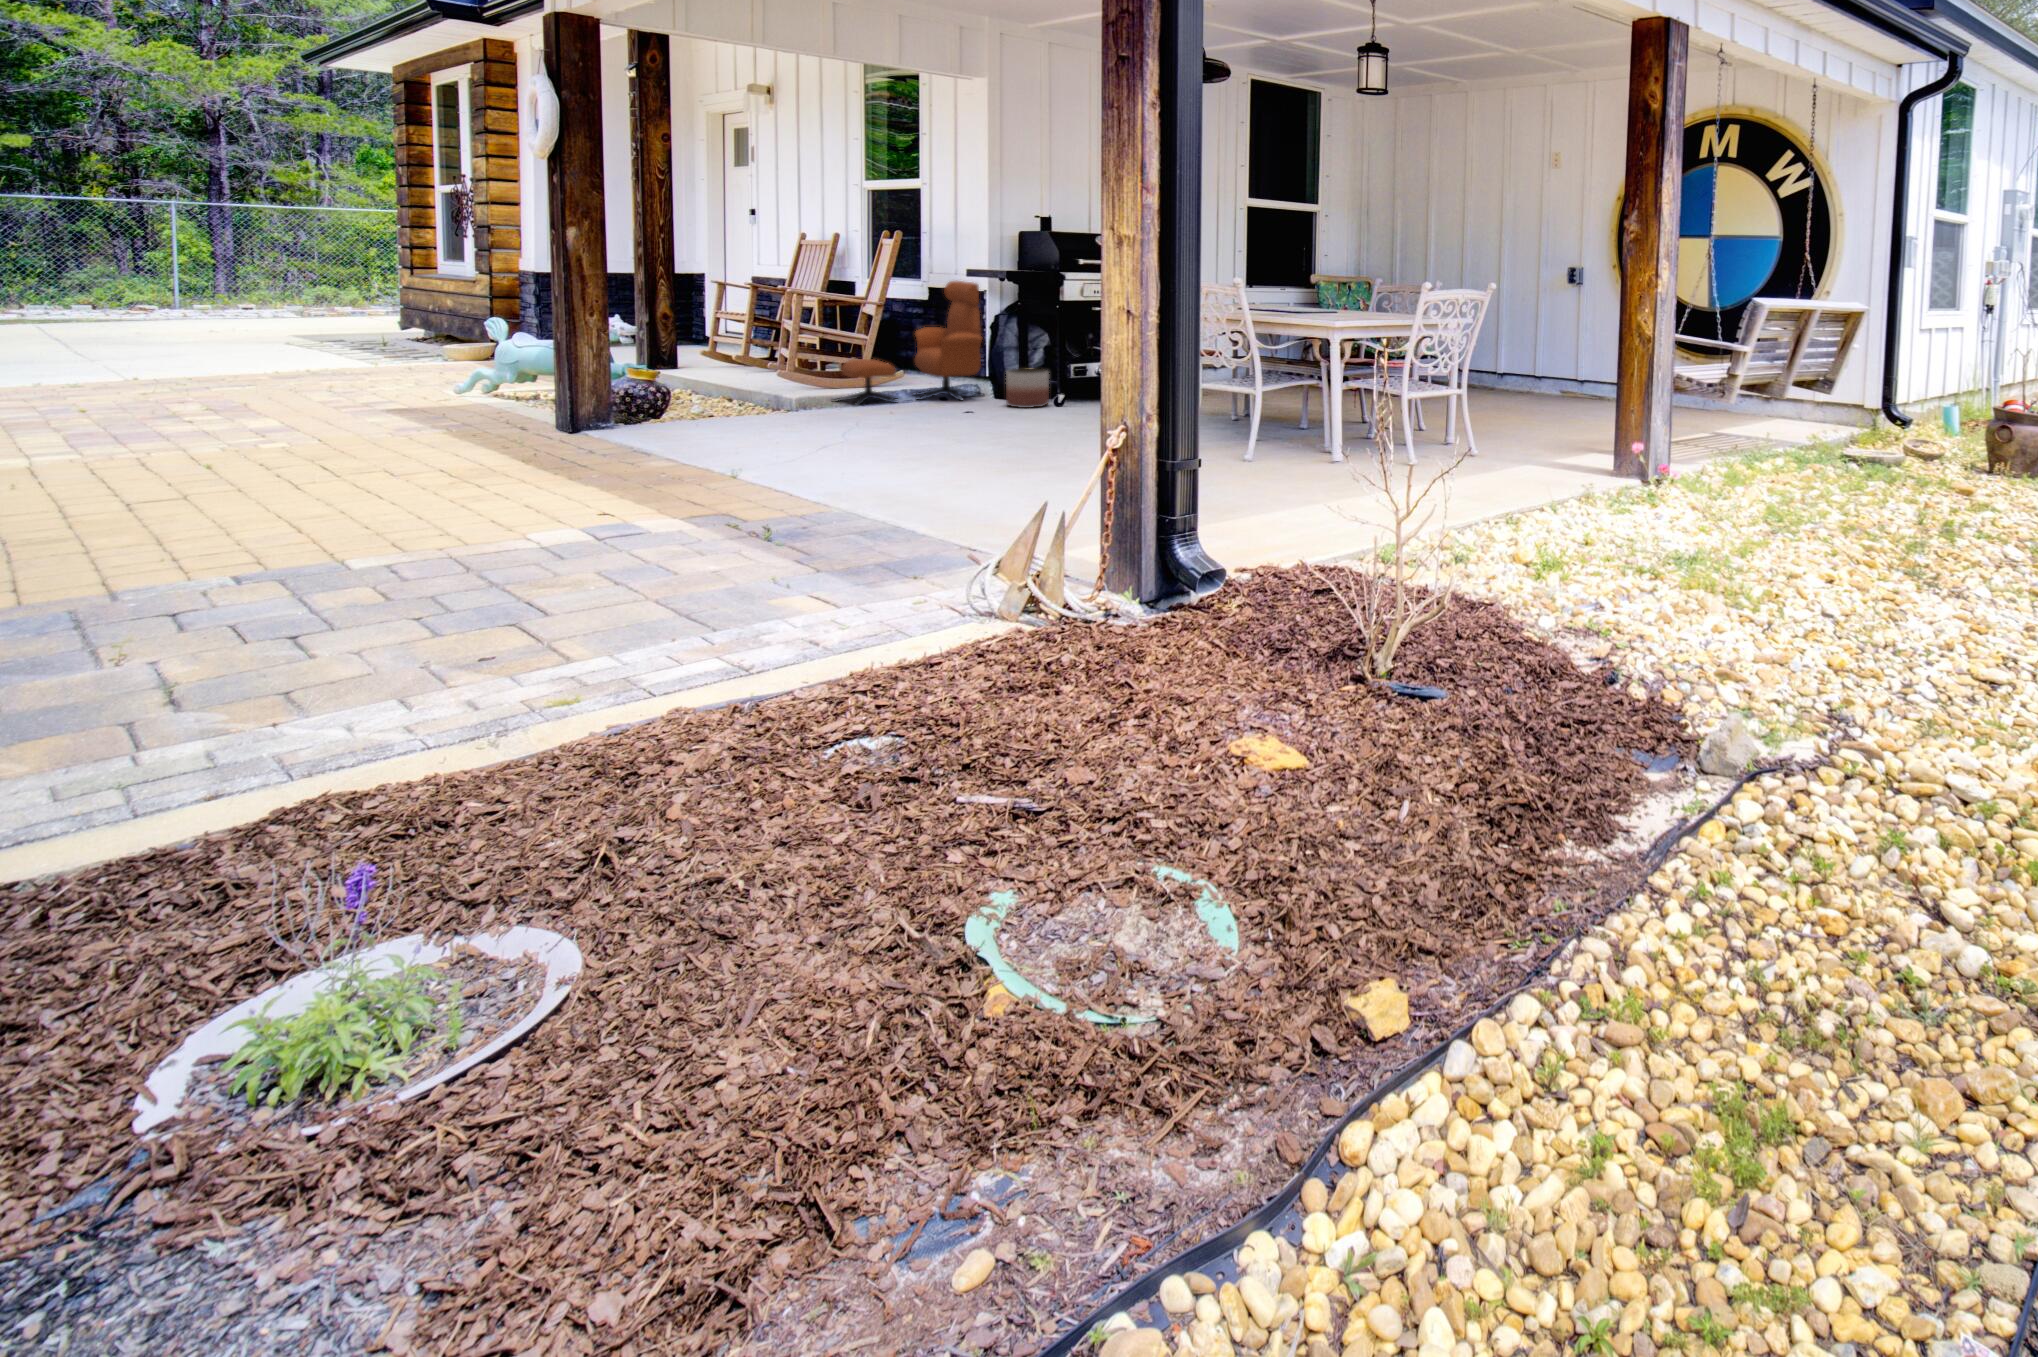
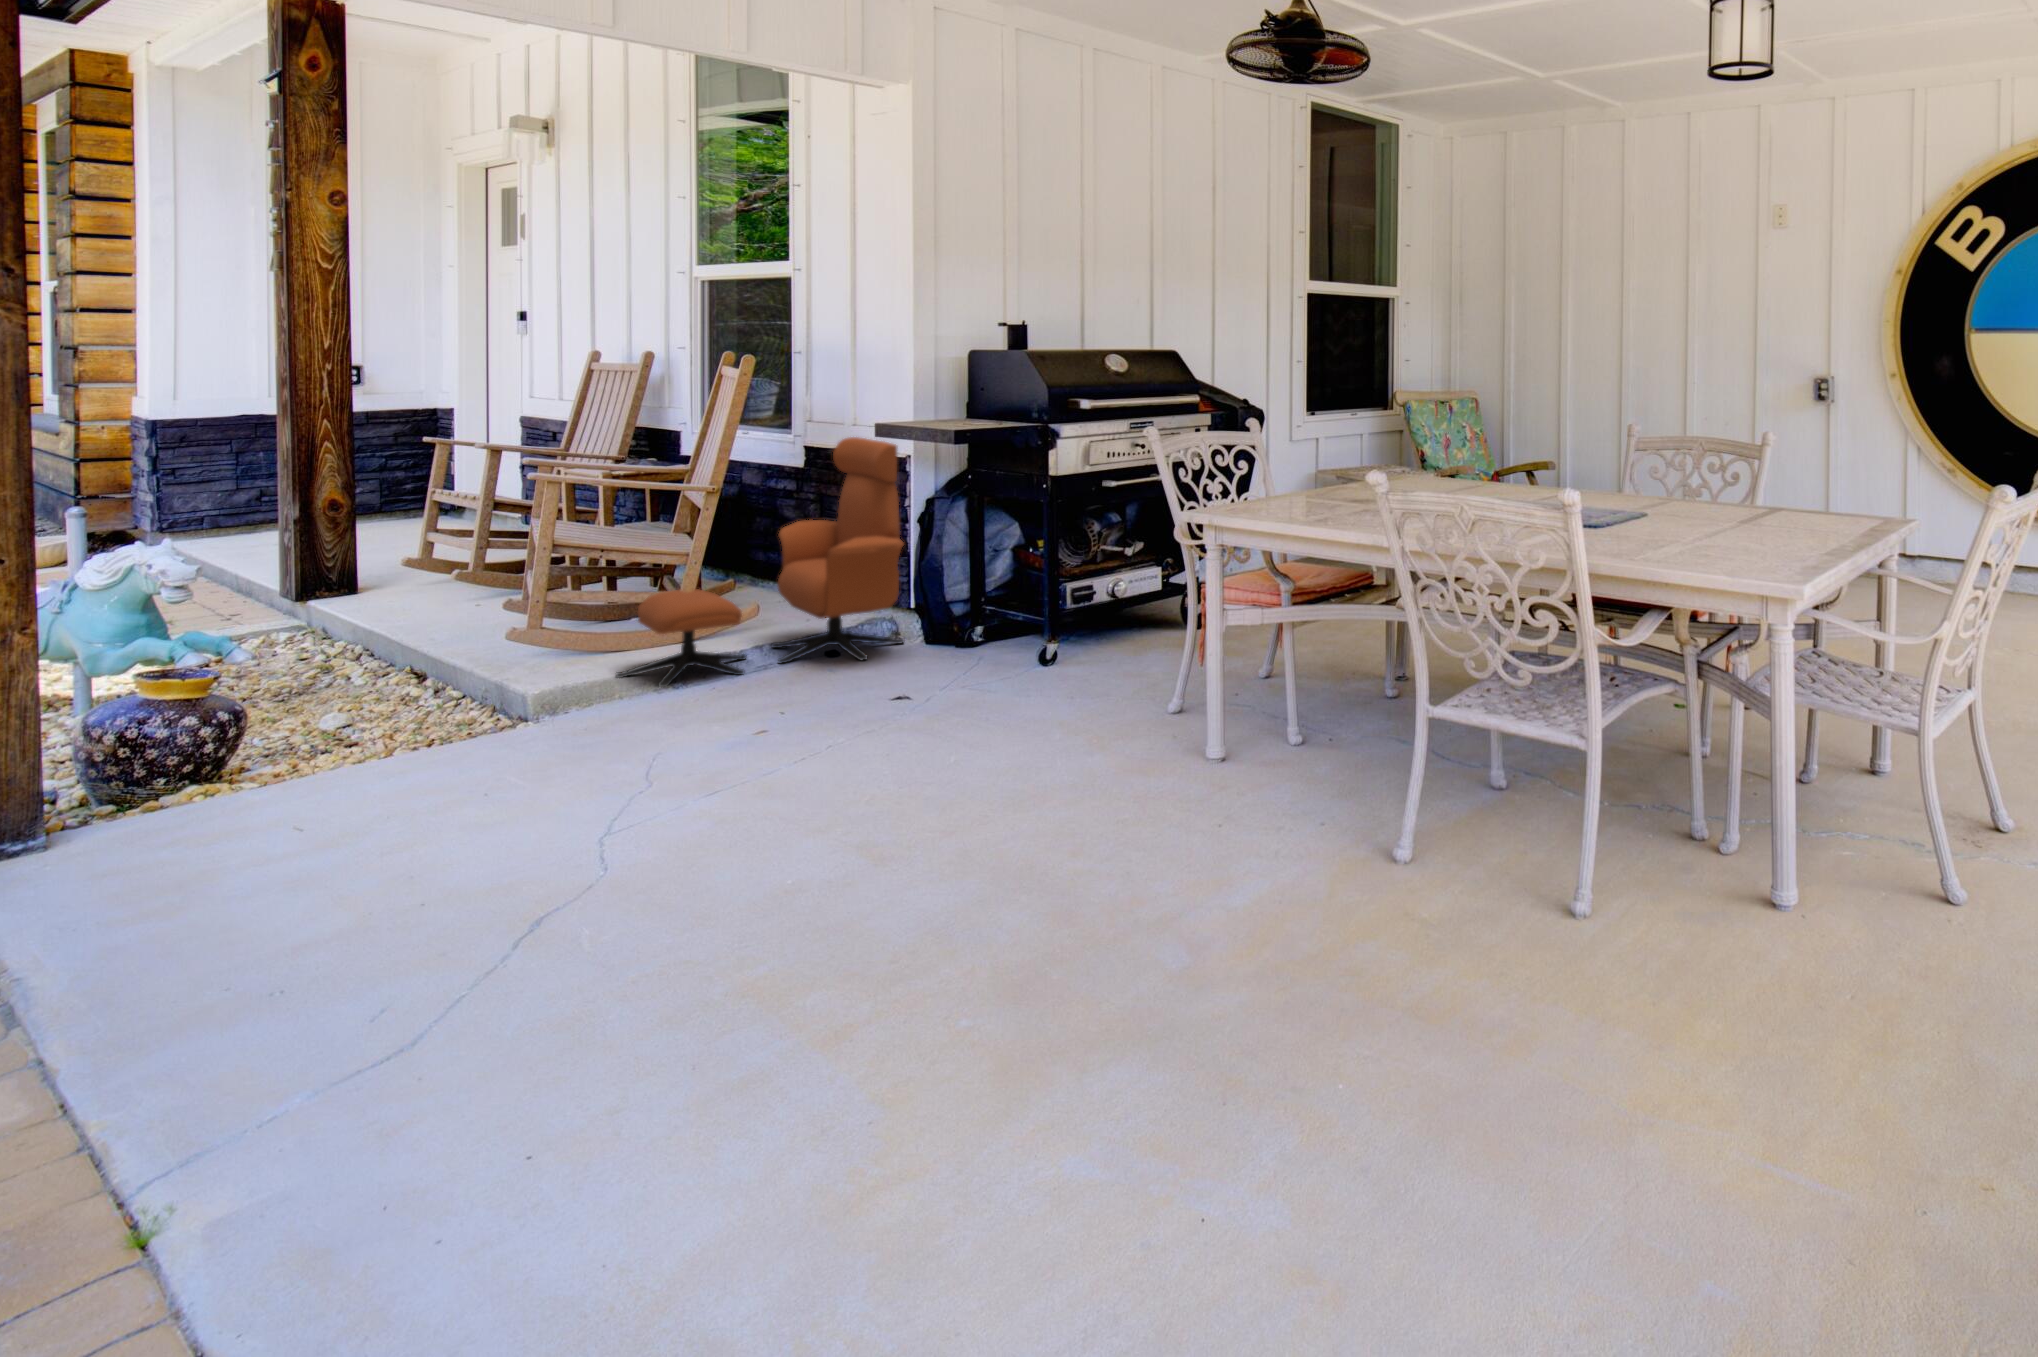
planter: present [1006,369,1049,408] -> none [948,599,1027,678]

